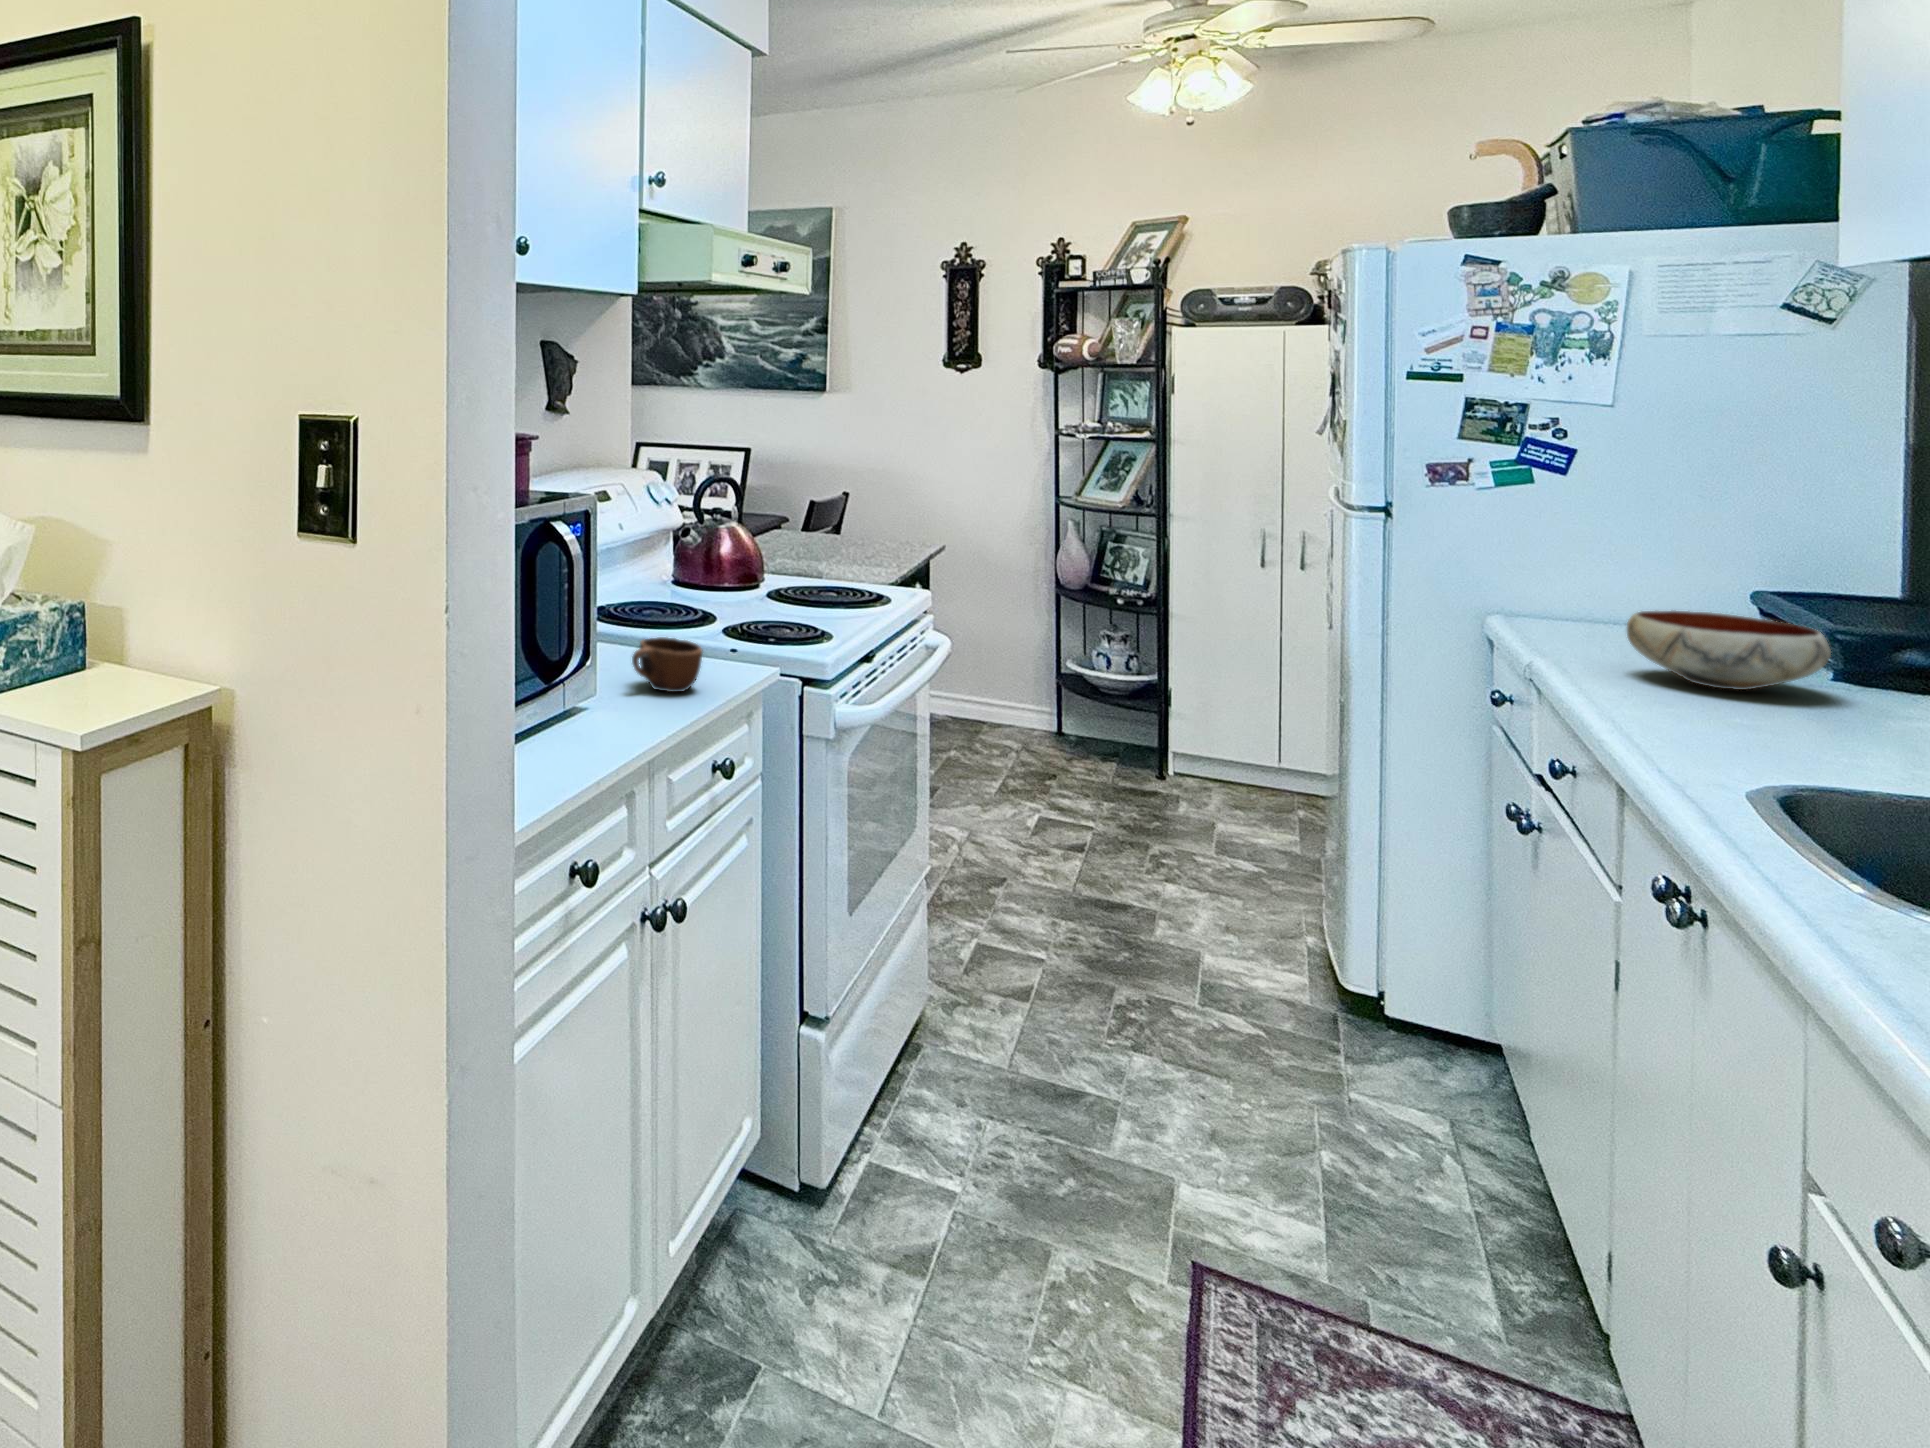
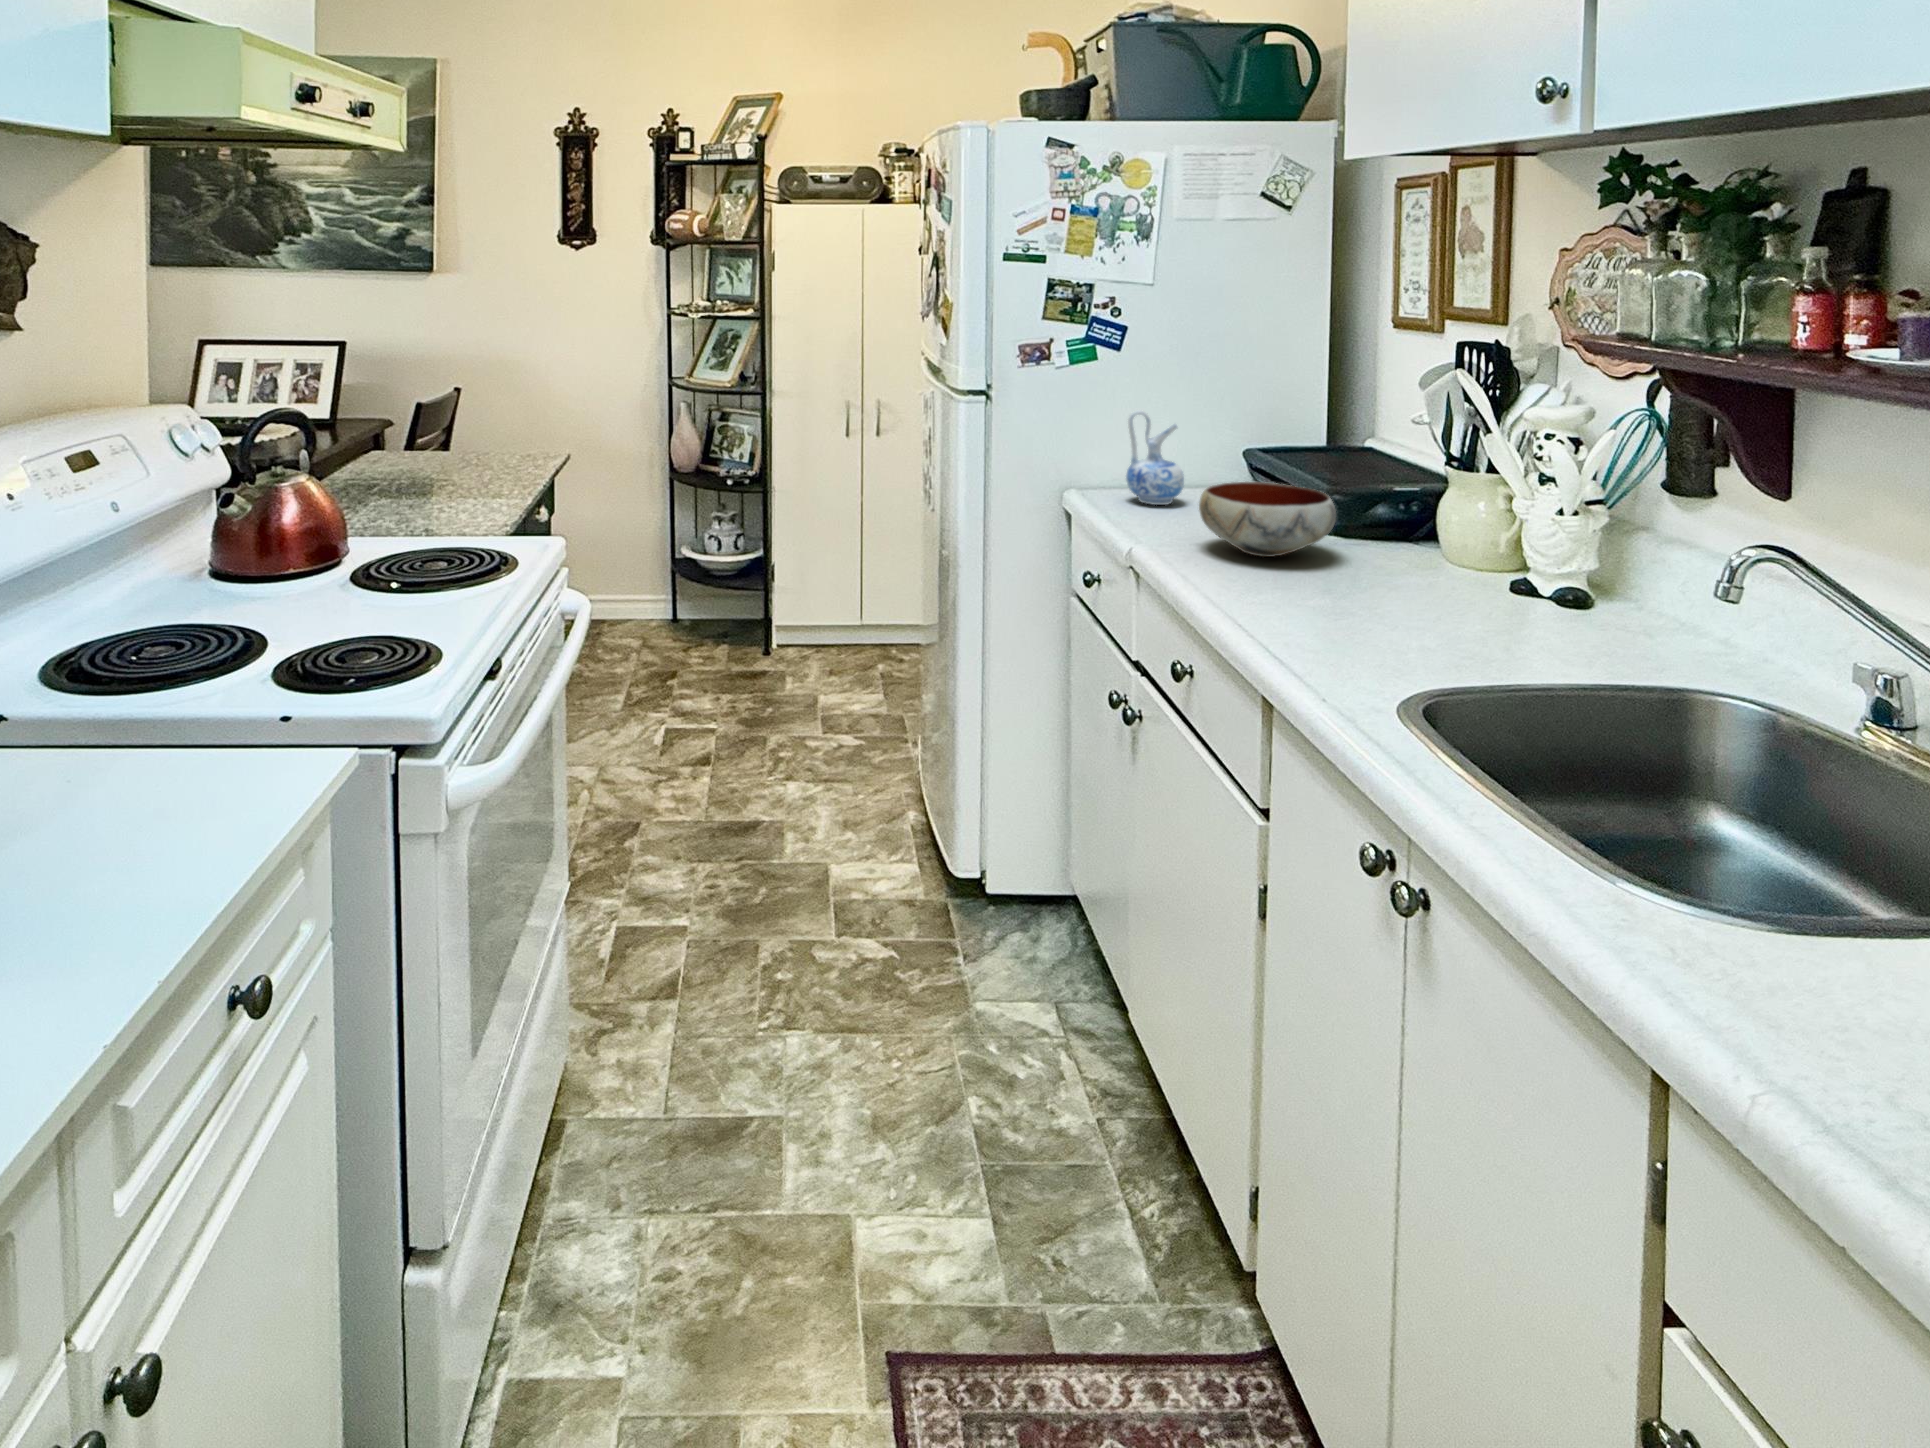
ceramic pitcher: none [1564,536,1648,638] -> present [1126,410,1184,505]
mug: present [632,637,703,692] -> none [74,740,220,854]

